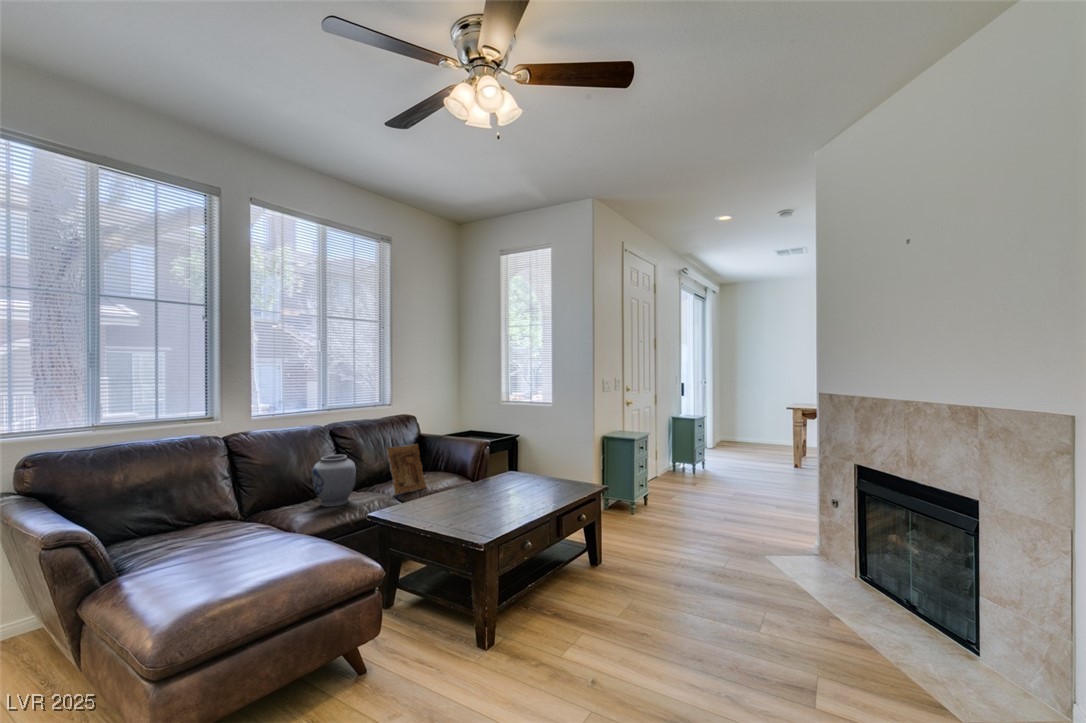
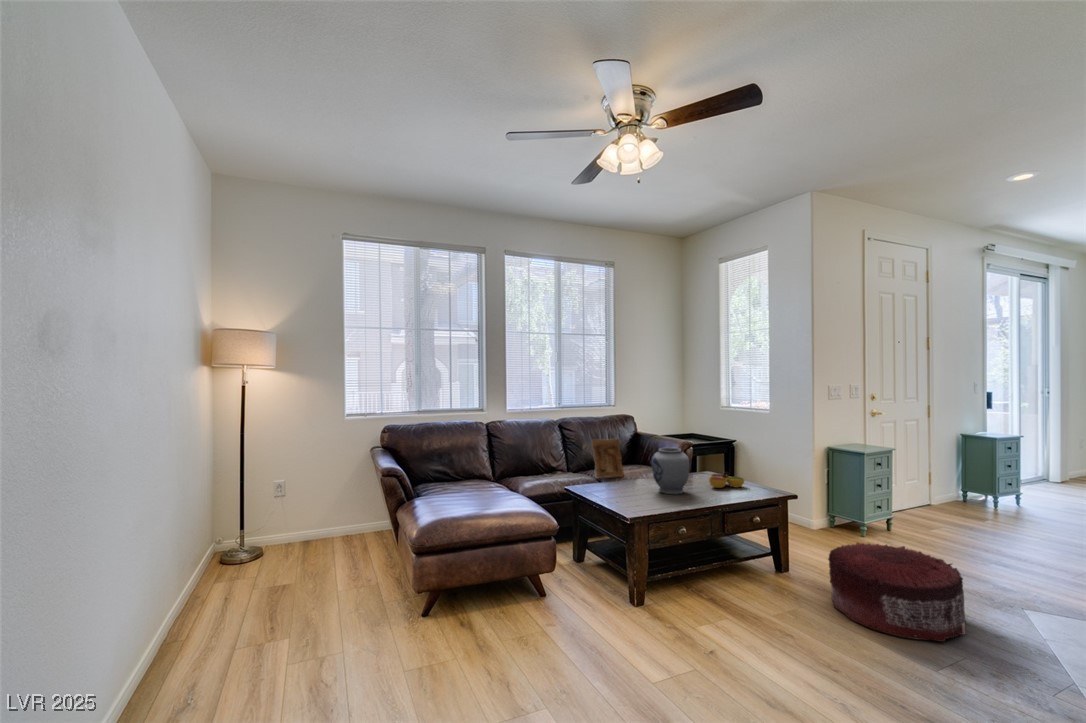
vase: present [312,455,356,507] -> present [652,447,690,494]
decorative bowl: none [528,470,563,488] -> present [709,472,744,488]
pouf: none [651,518,756,604] -> present [828,543,966,642]

